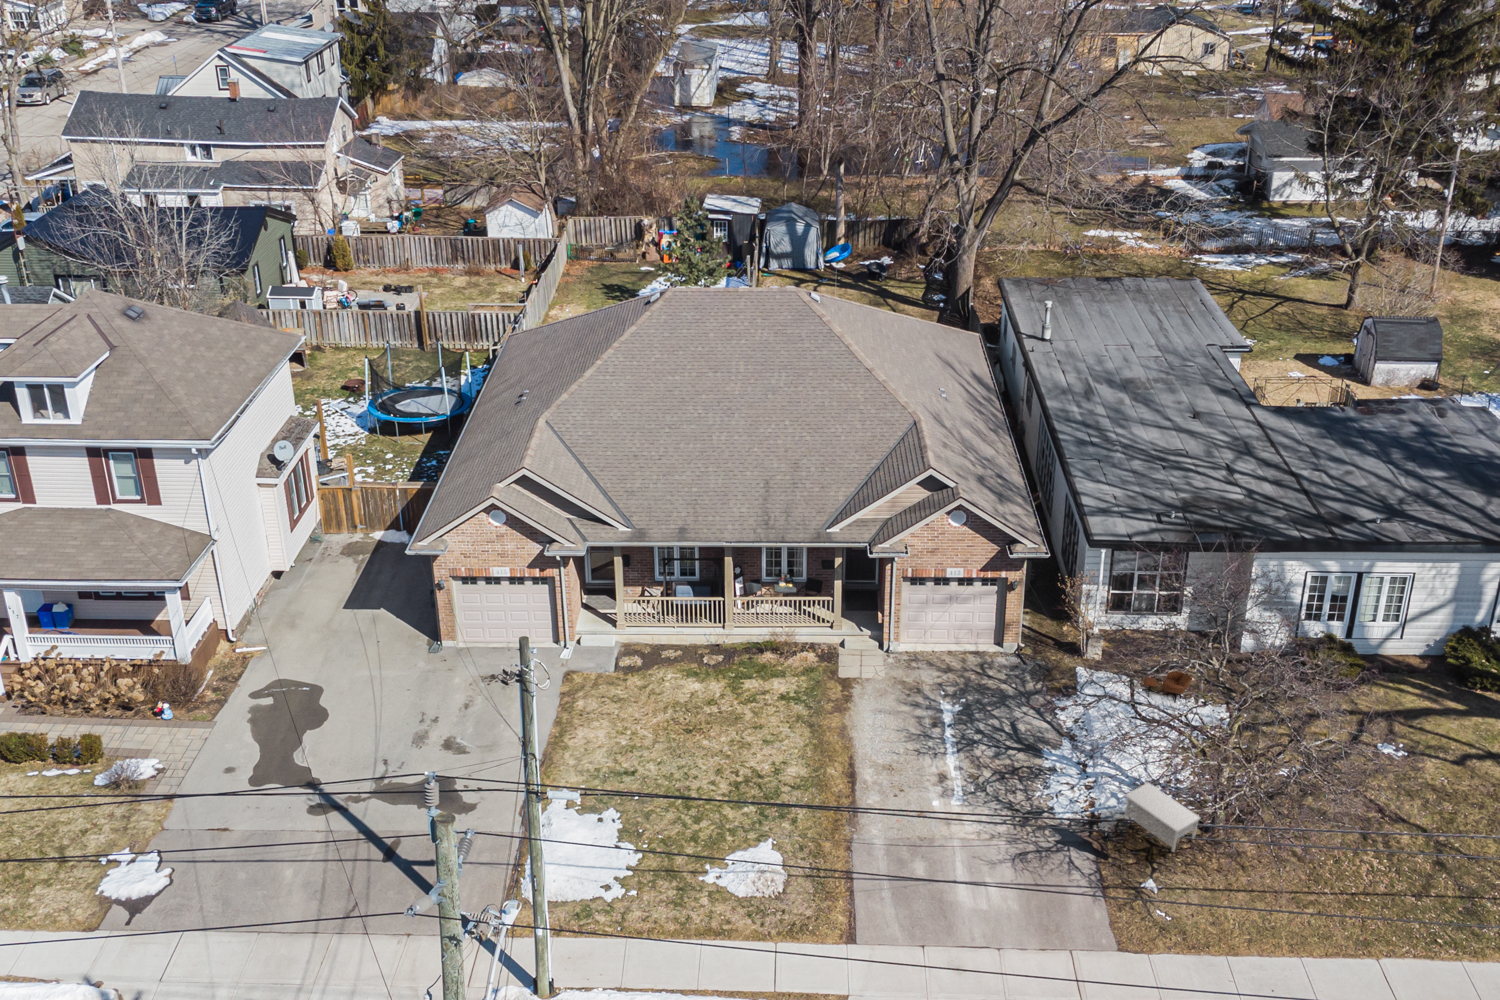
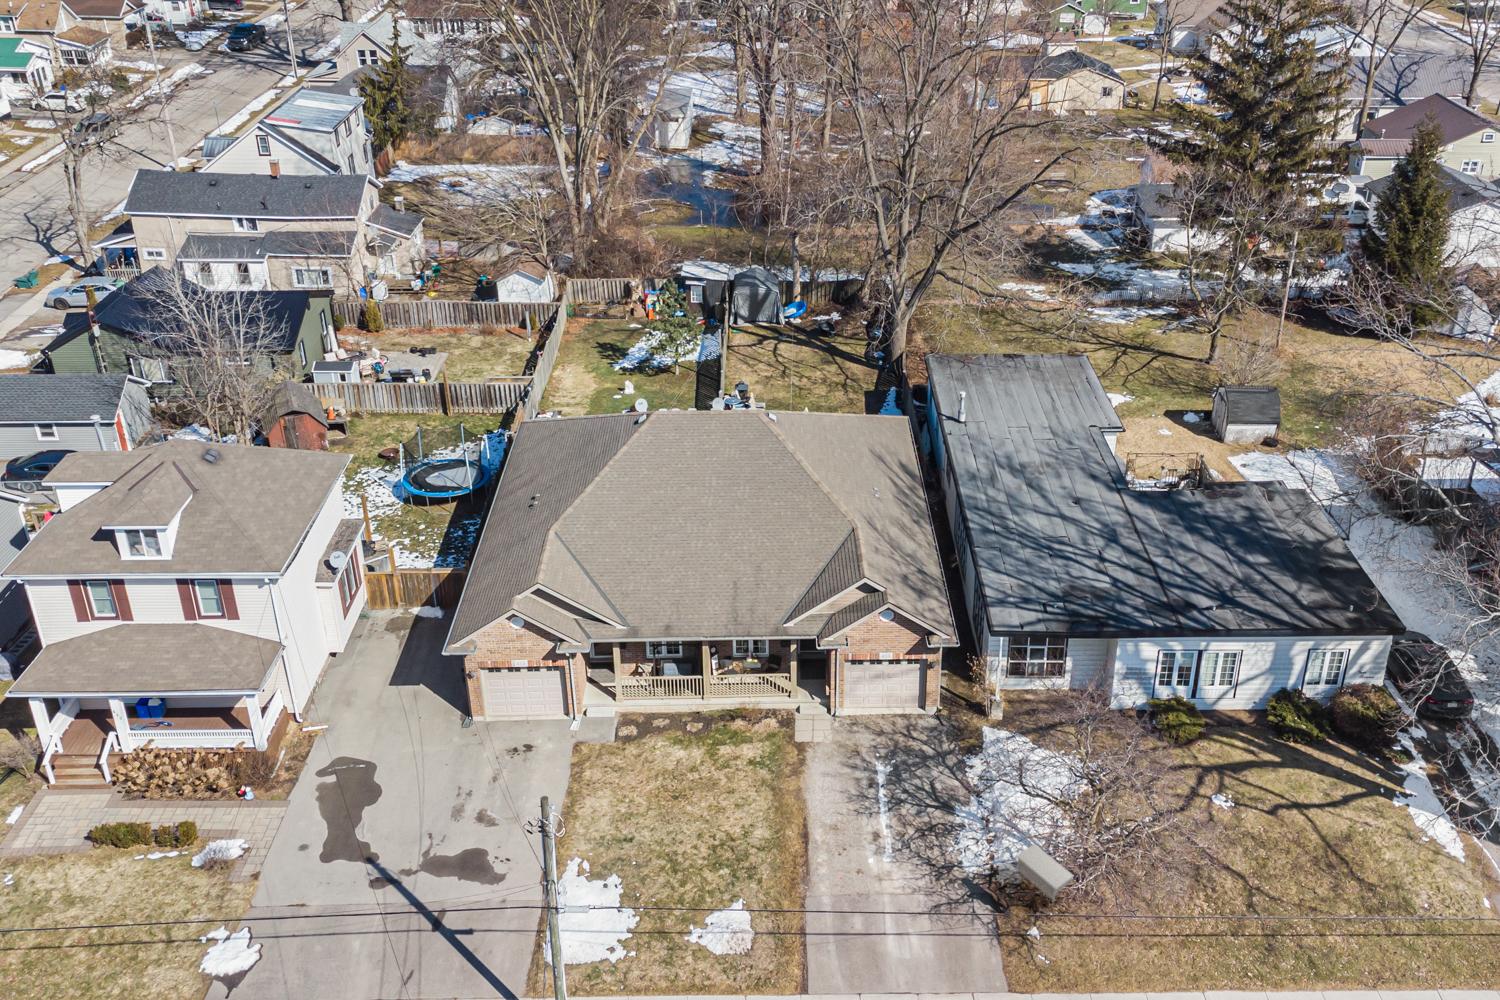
lounge chair: present [1143,671,1192,703] -> none [1029,732,1072,761]

